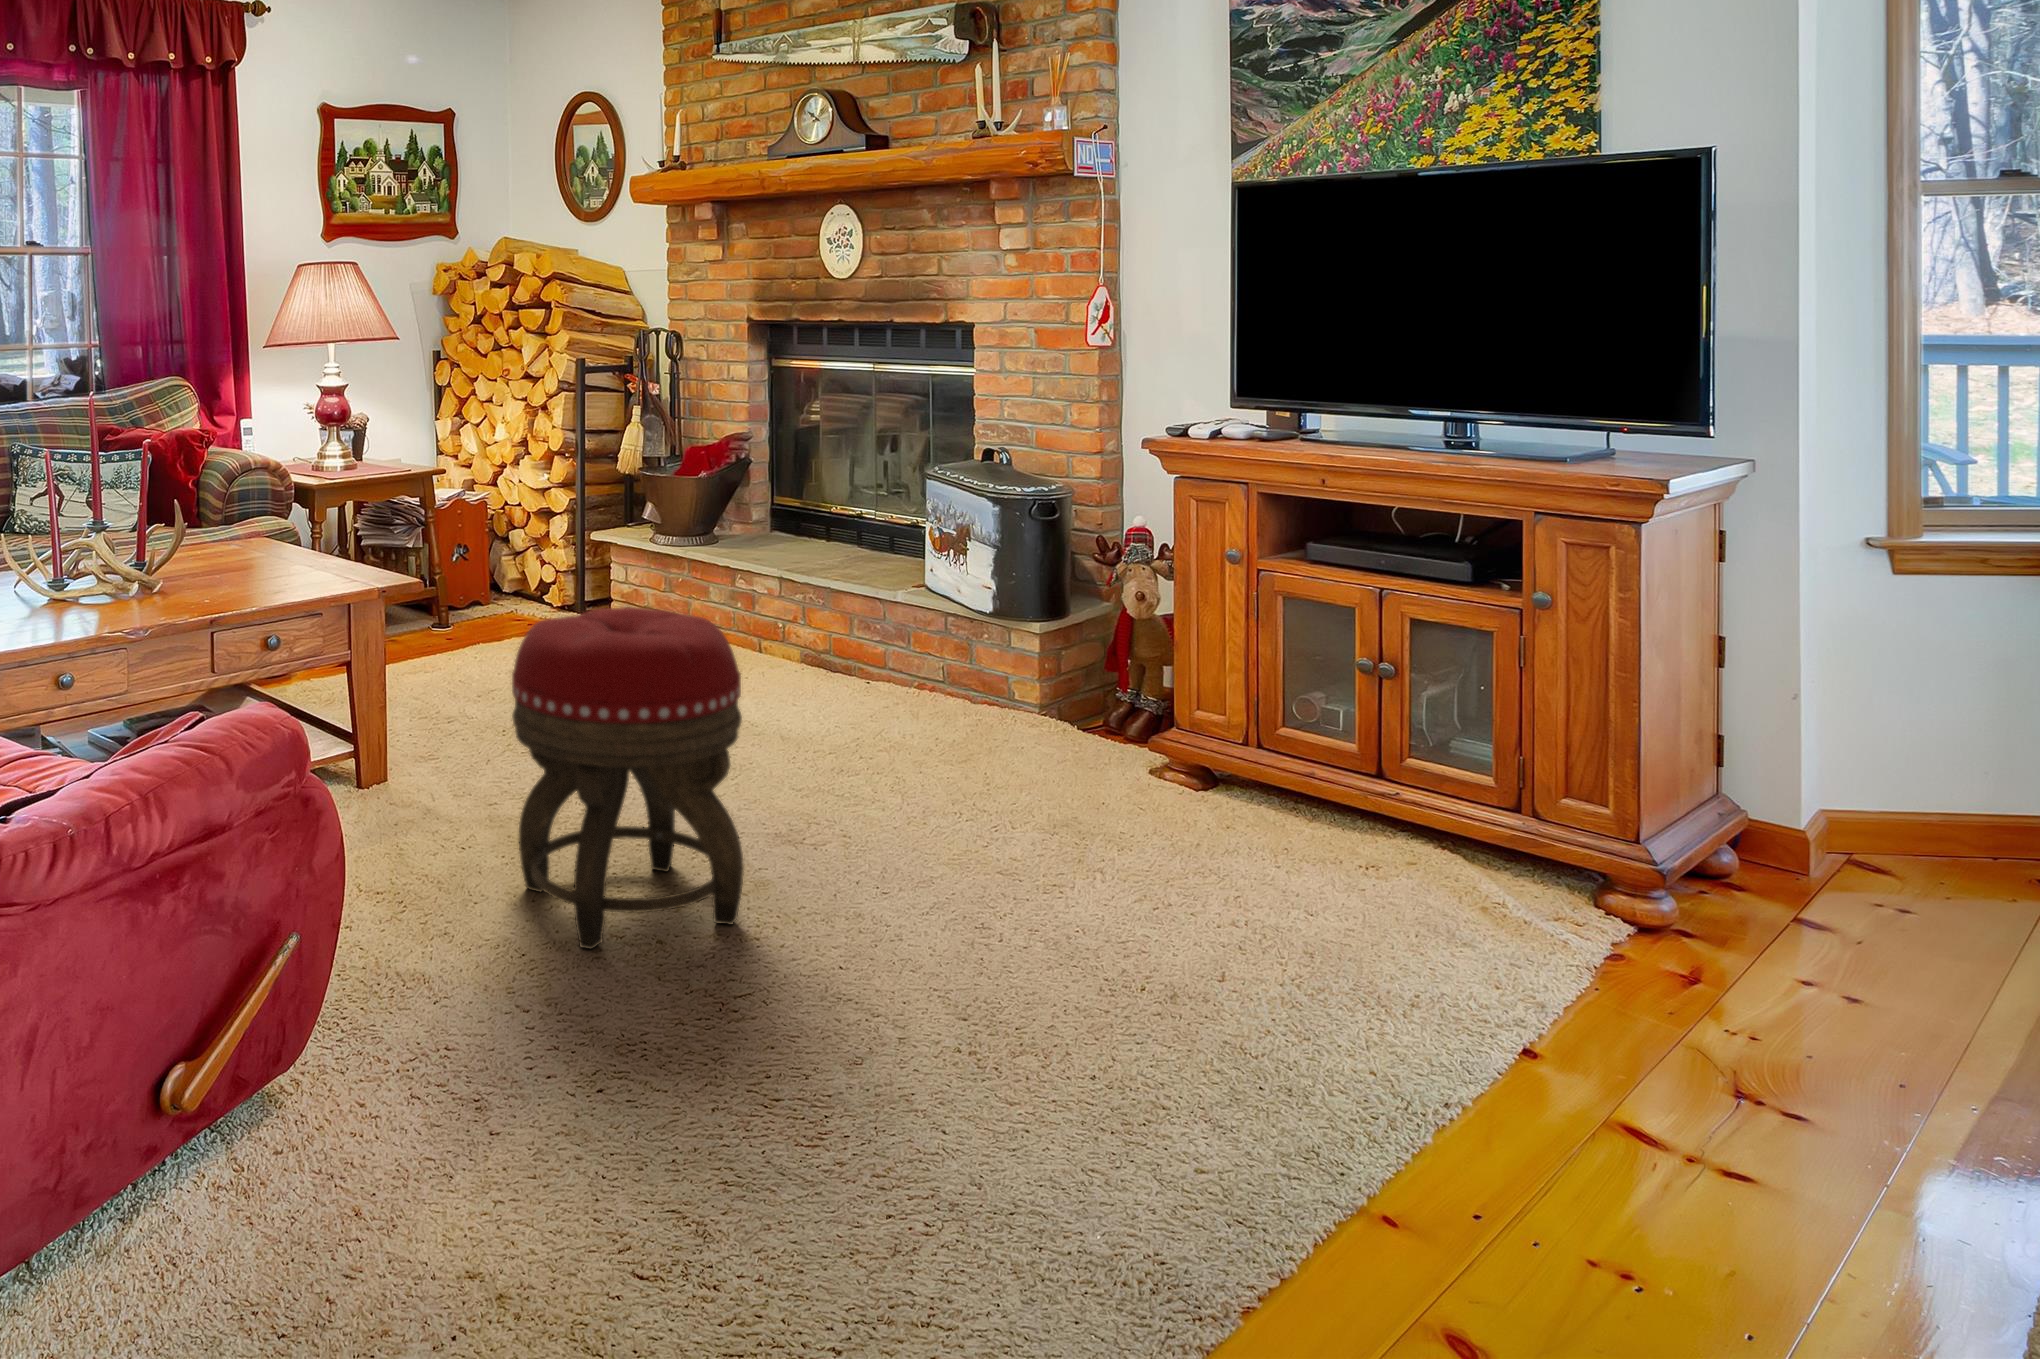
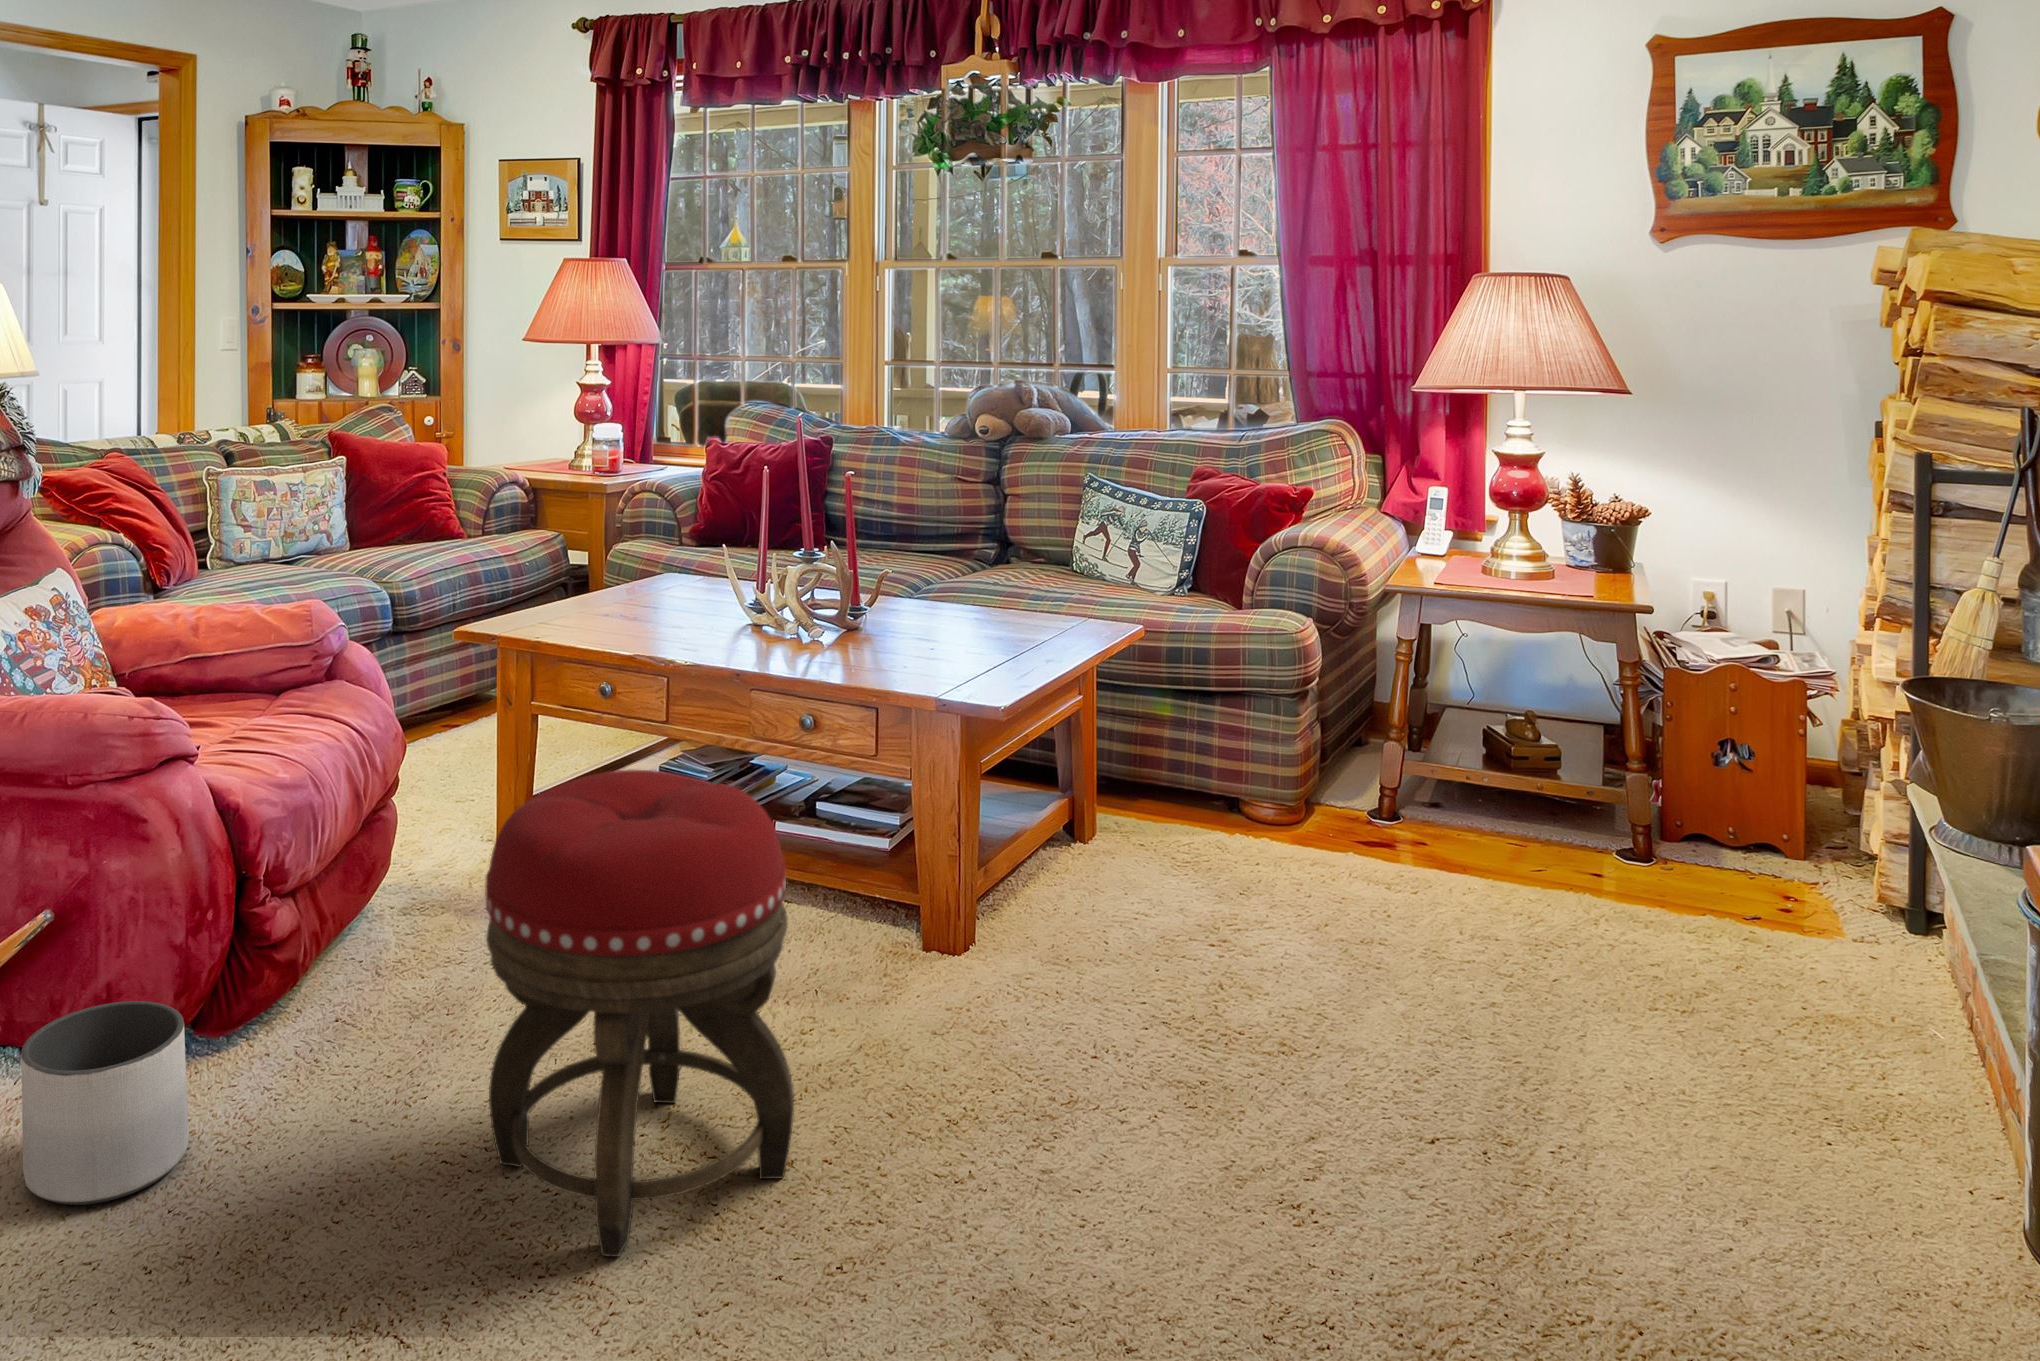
planter: none [380,956,539,1167] -> present [21,1001,189,1205]

